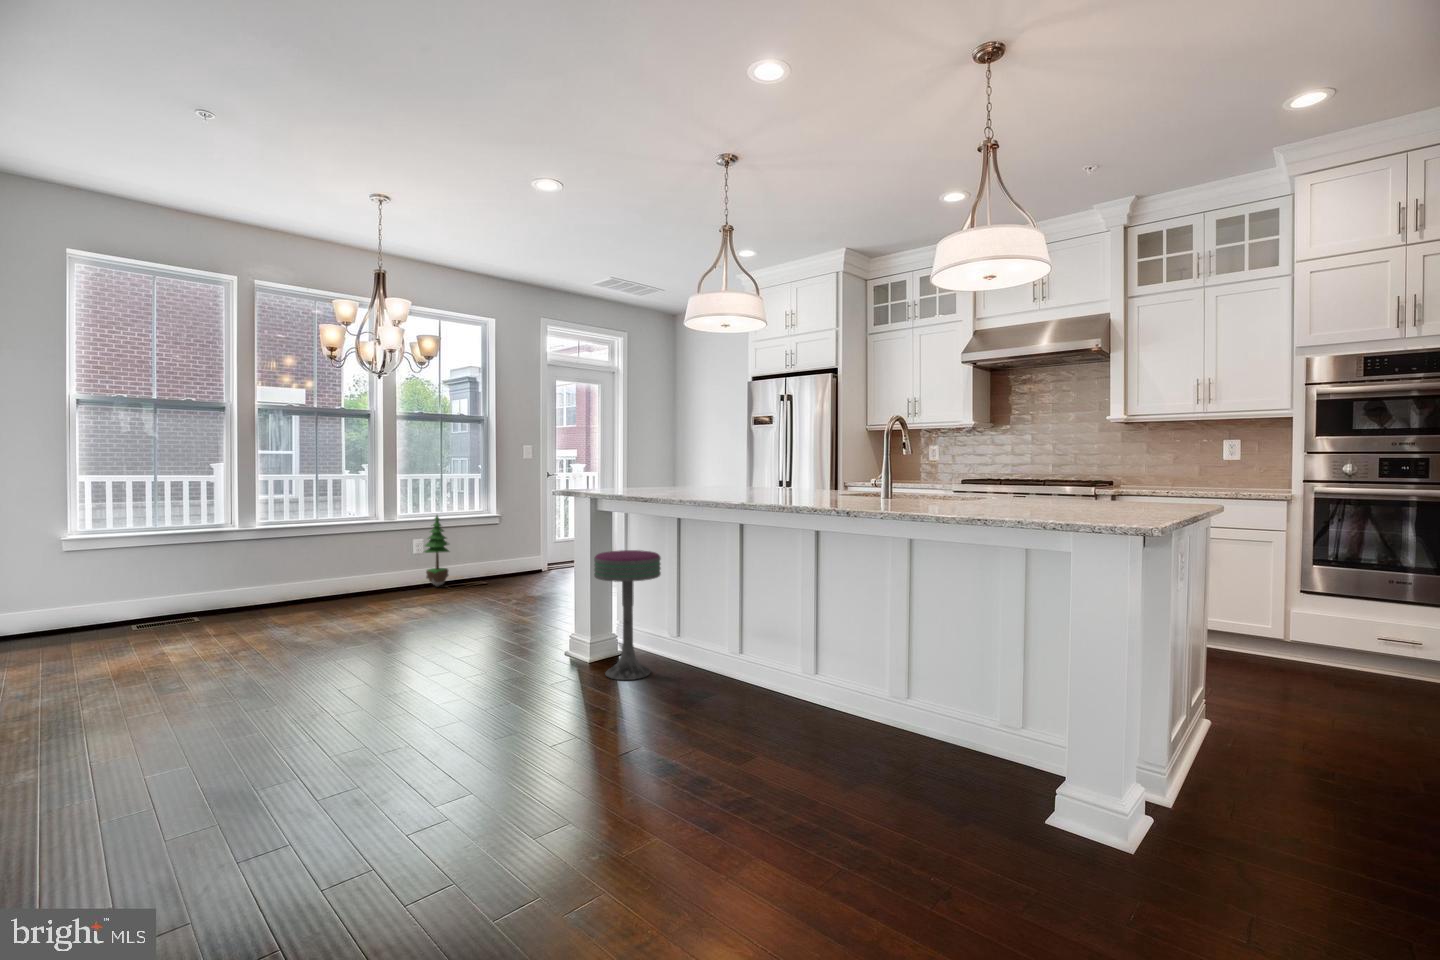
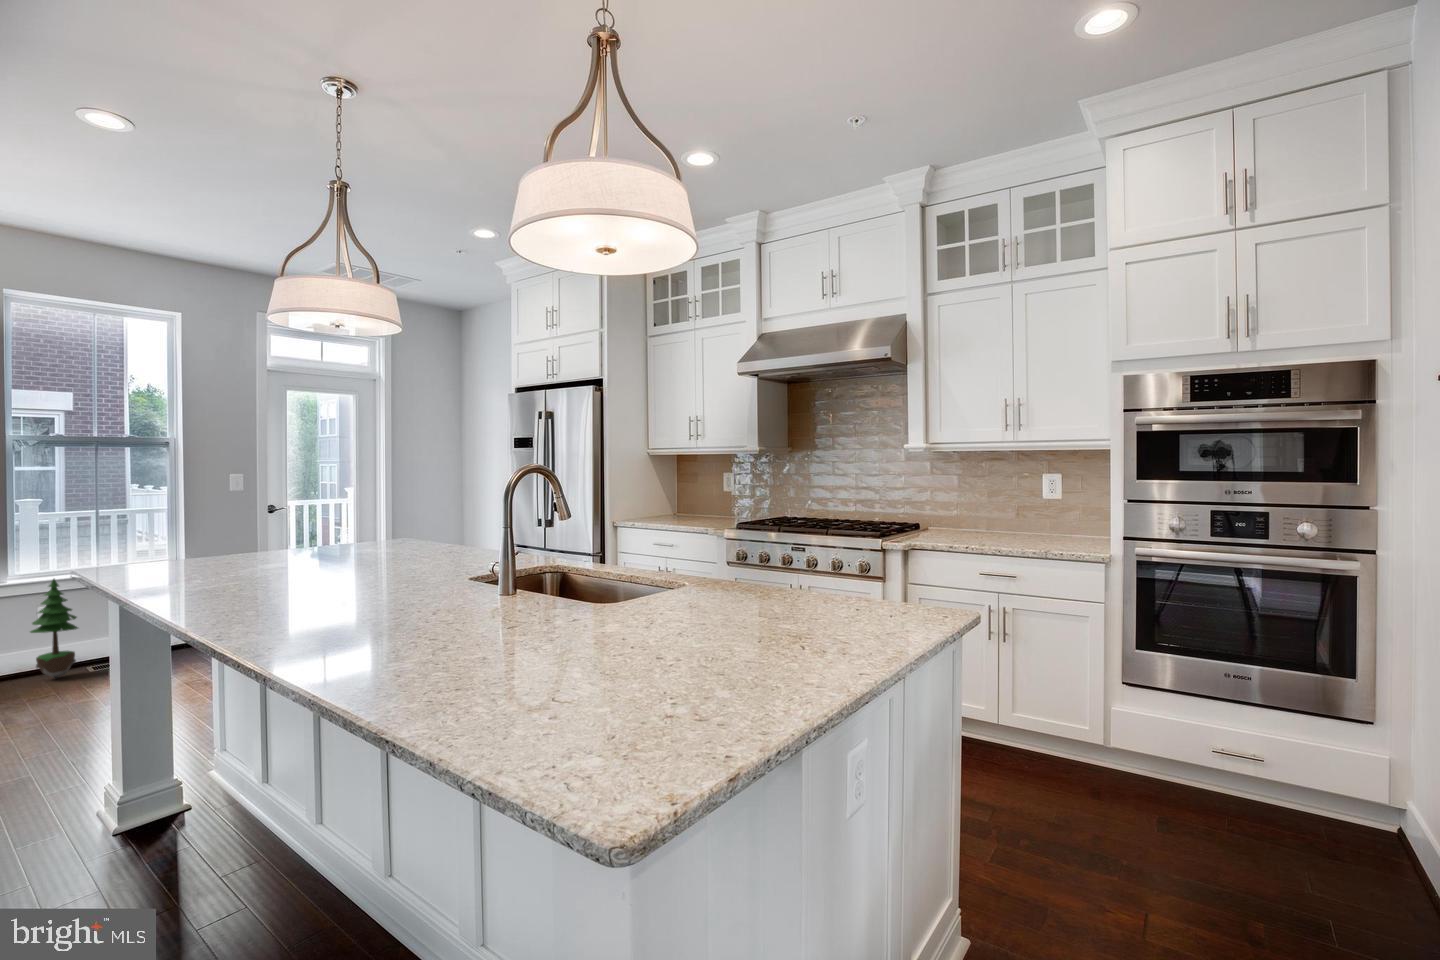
bar stool: present [594,550,661,680] -> none [48,672,189,896]

